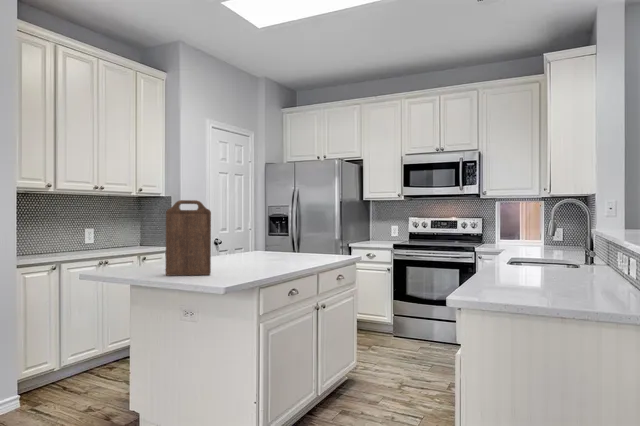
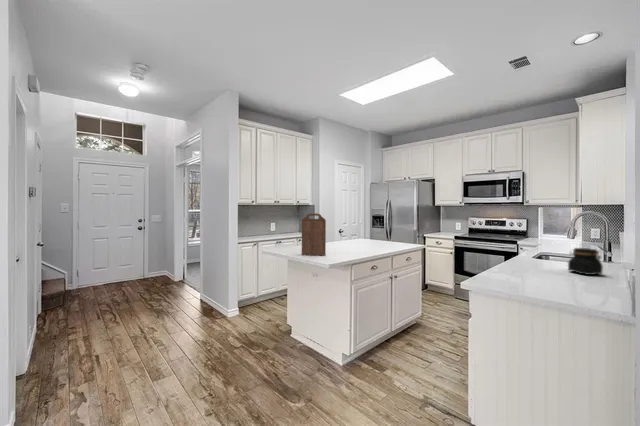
jar: none [565,244,606,279] -> present [568,248,603,275]

